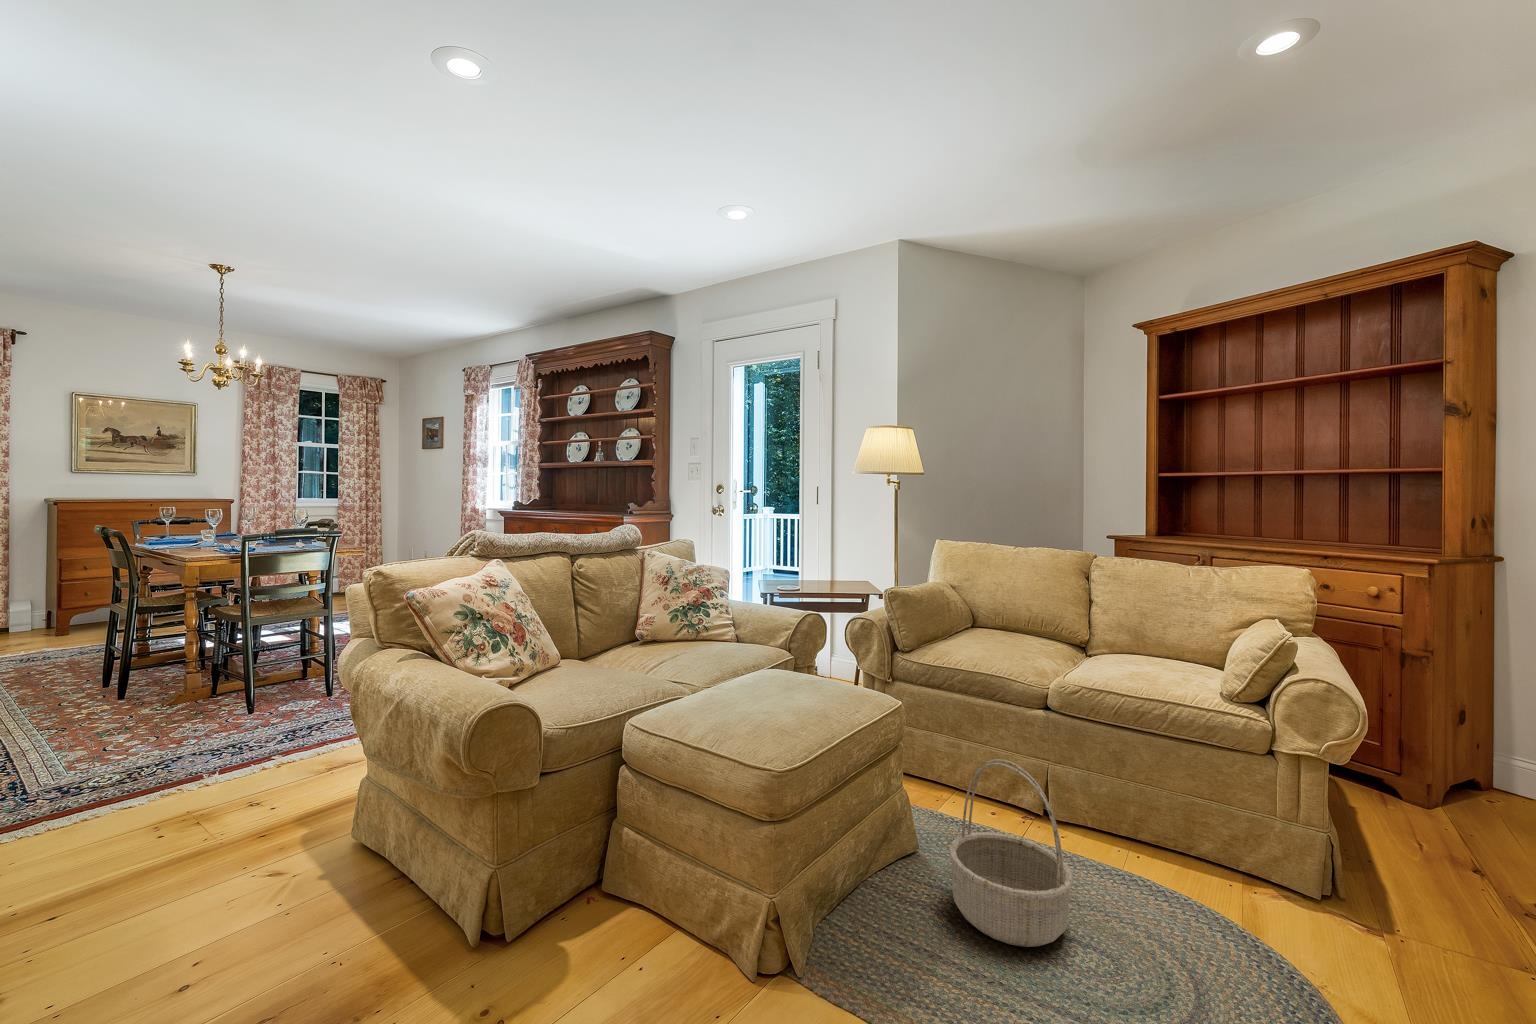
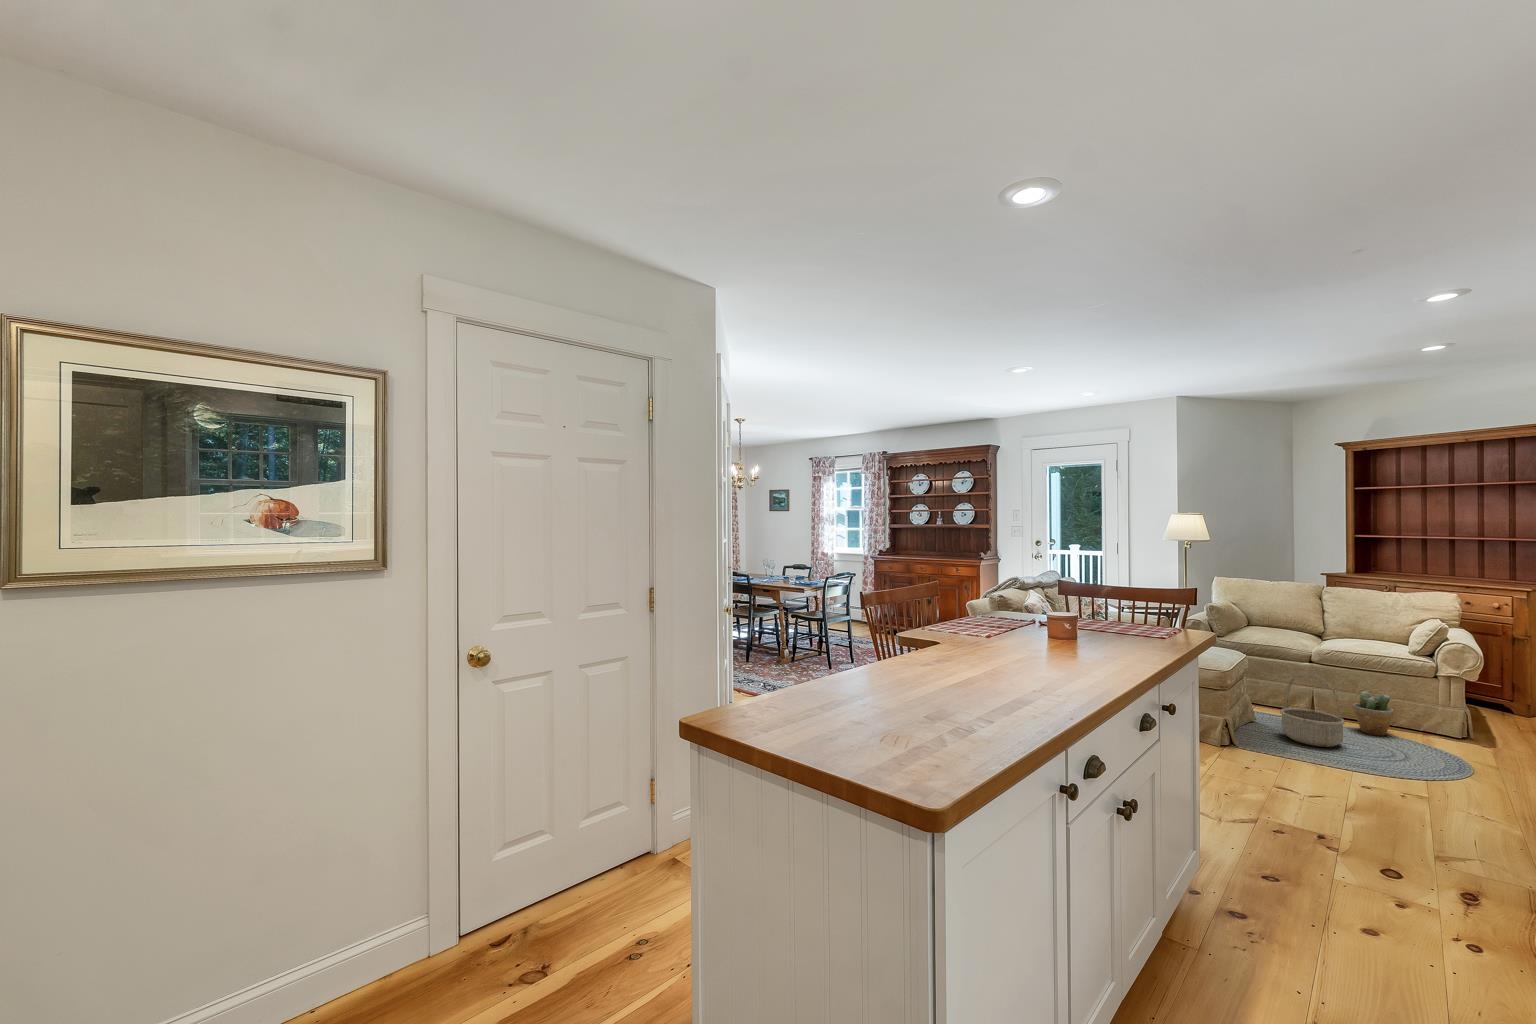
potted plant: none [1109,784,1185,886] -> present [1353,691,1393,735]

